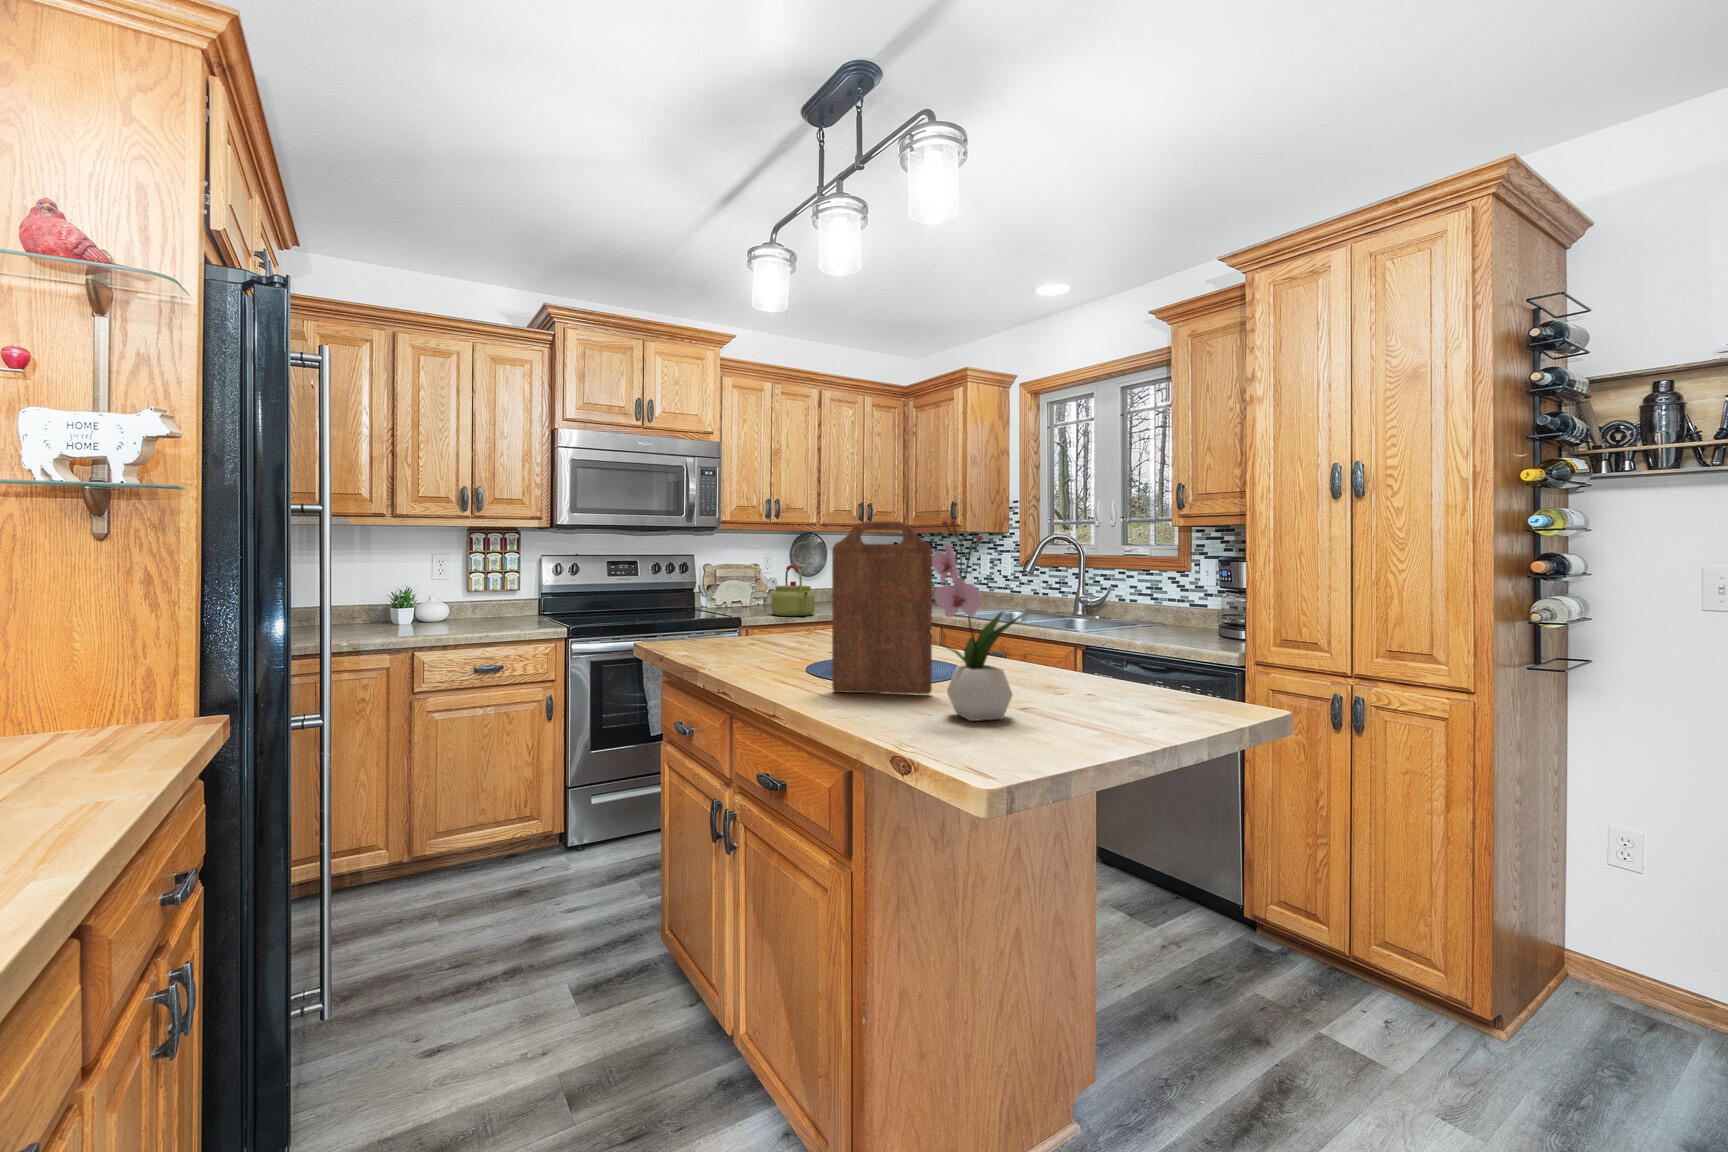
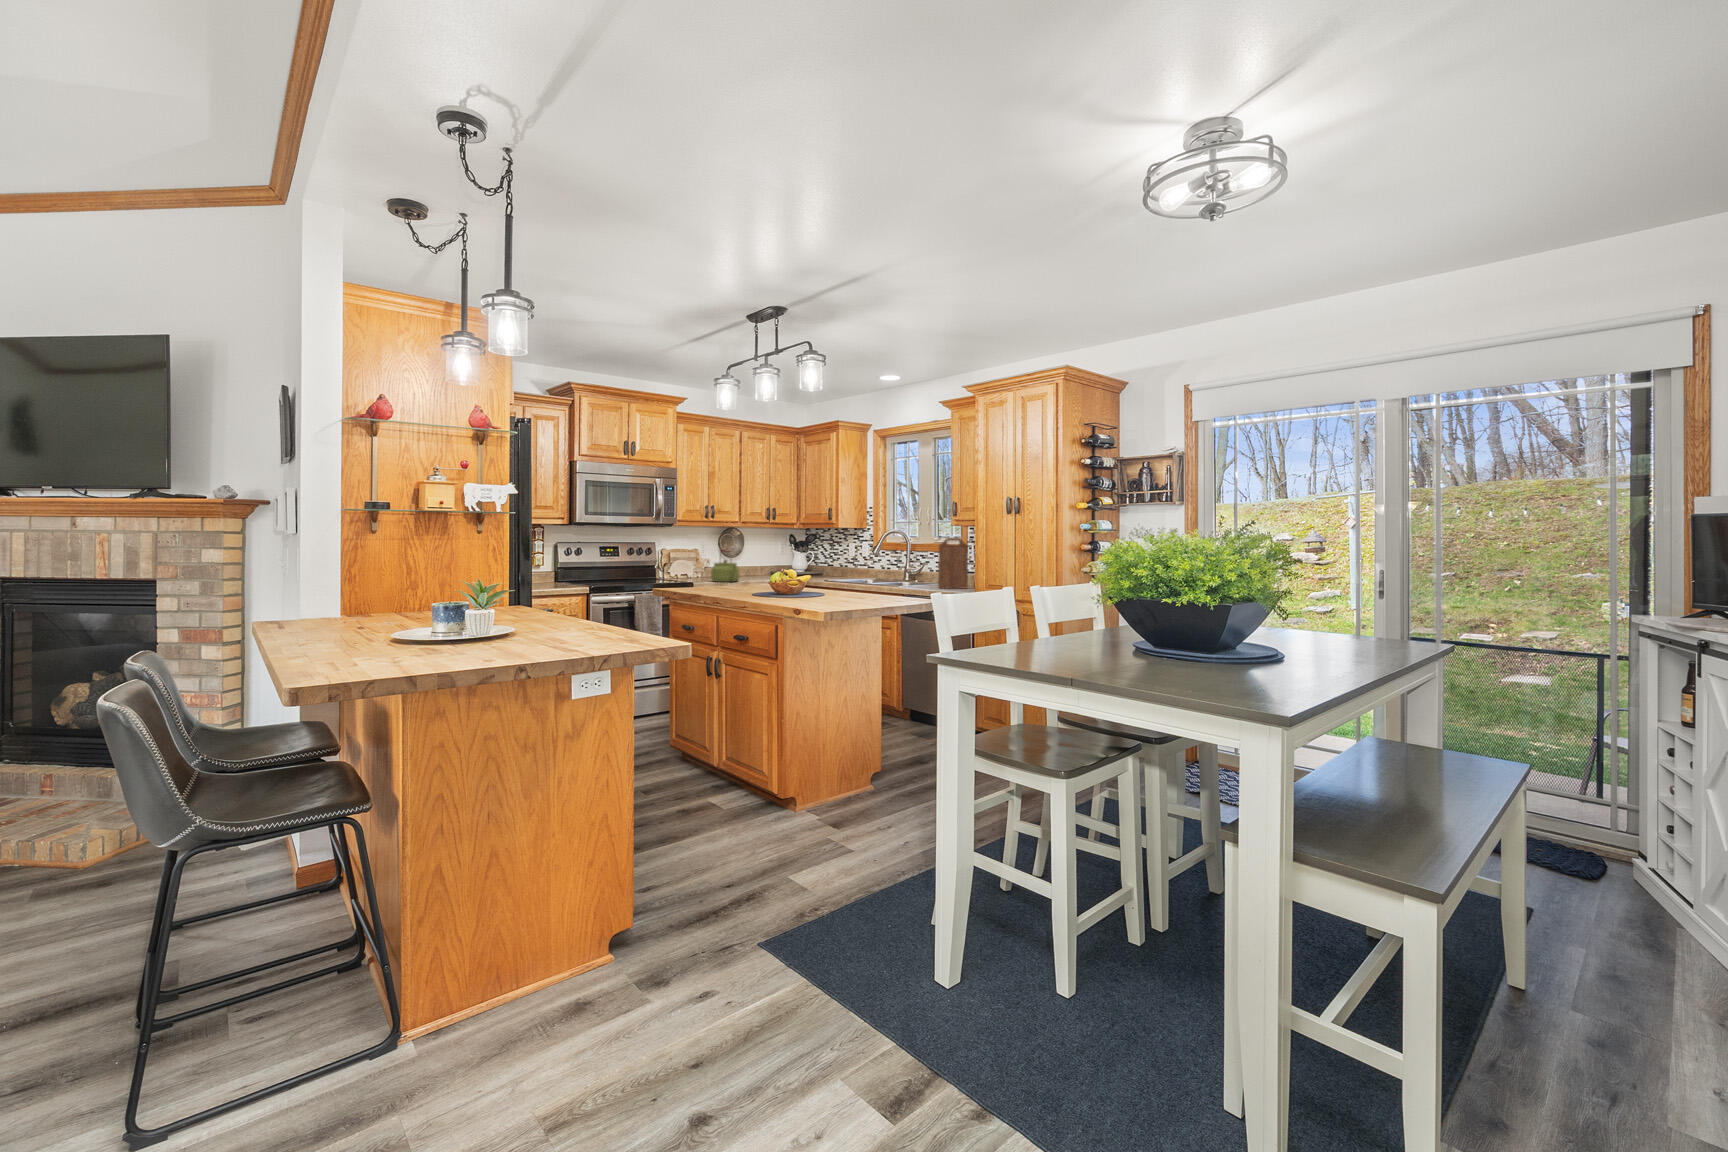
flower arrangement: present [932,519,1022,721] -> none [808,526,843,604]
cutting board: present [832,521,932,694] -> present [938,538,968,588]

